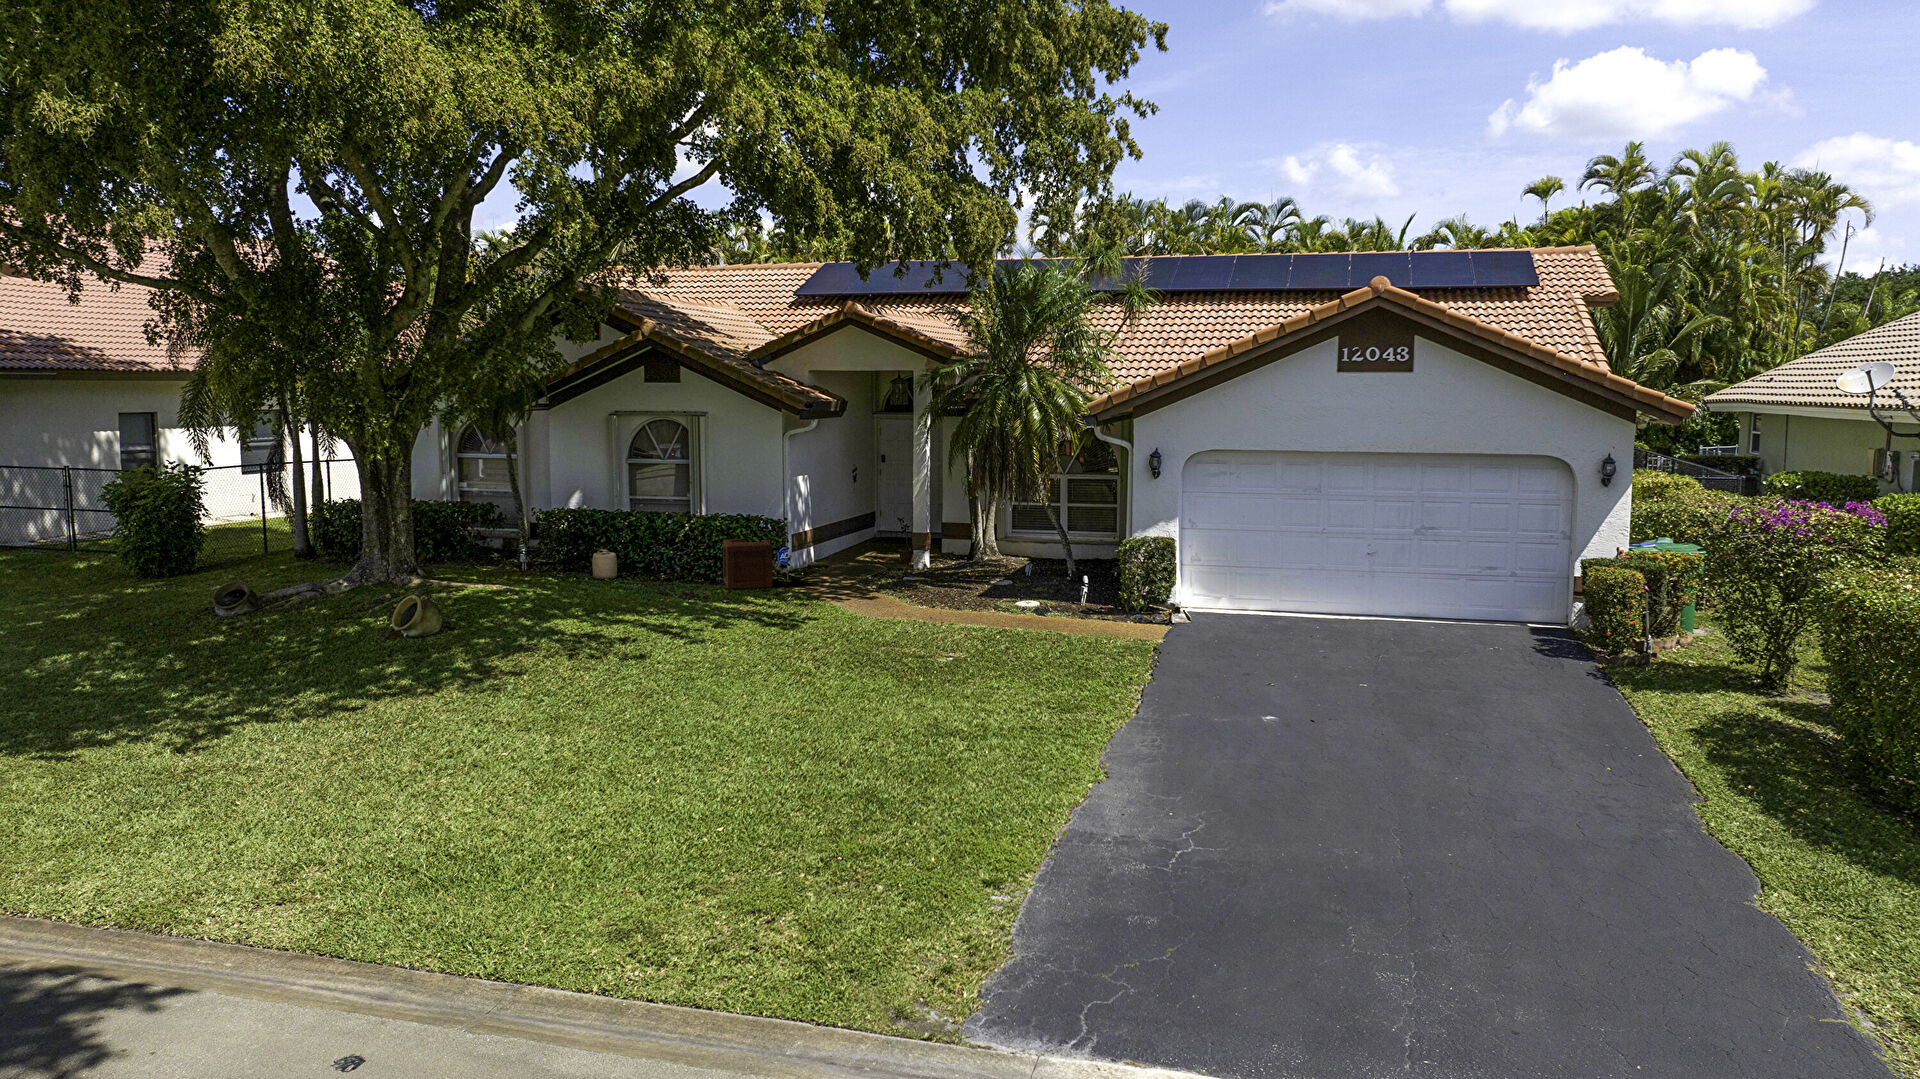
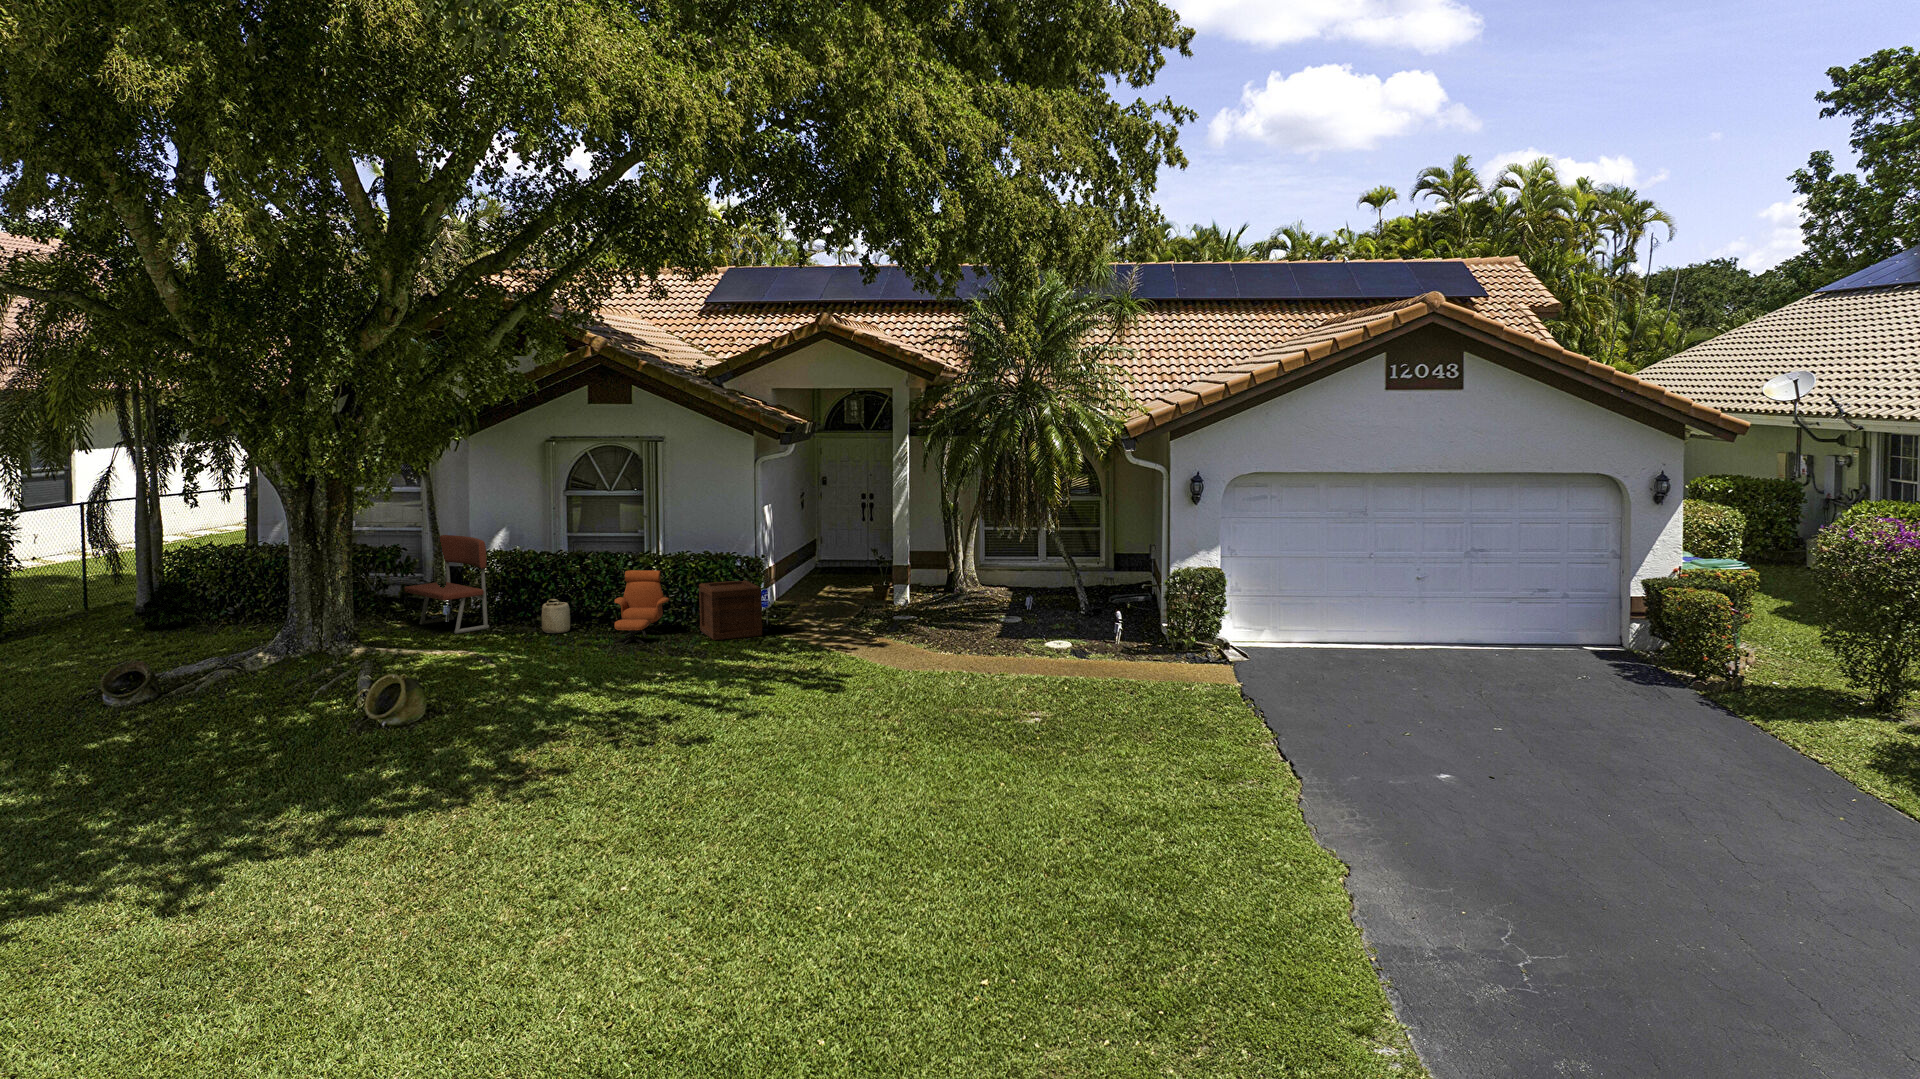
bench: none [488,493,553,576] -> present [405,535,489,634]
potted plant: none [287,525,339,564] -> present [142,582,208,629]
lounge chair: none [645,526,698,590] -> present [614,570,669,645]

